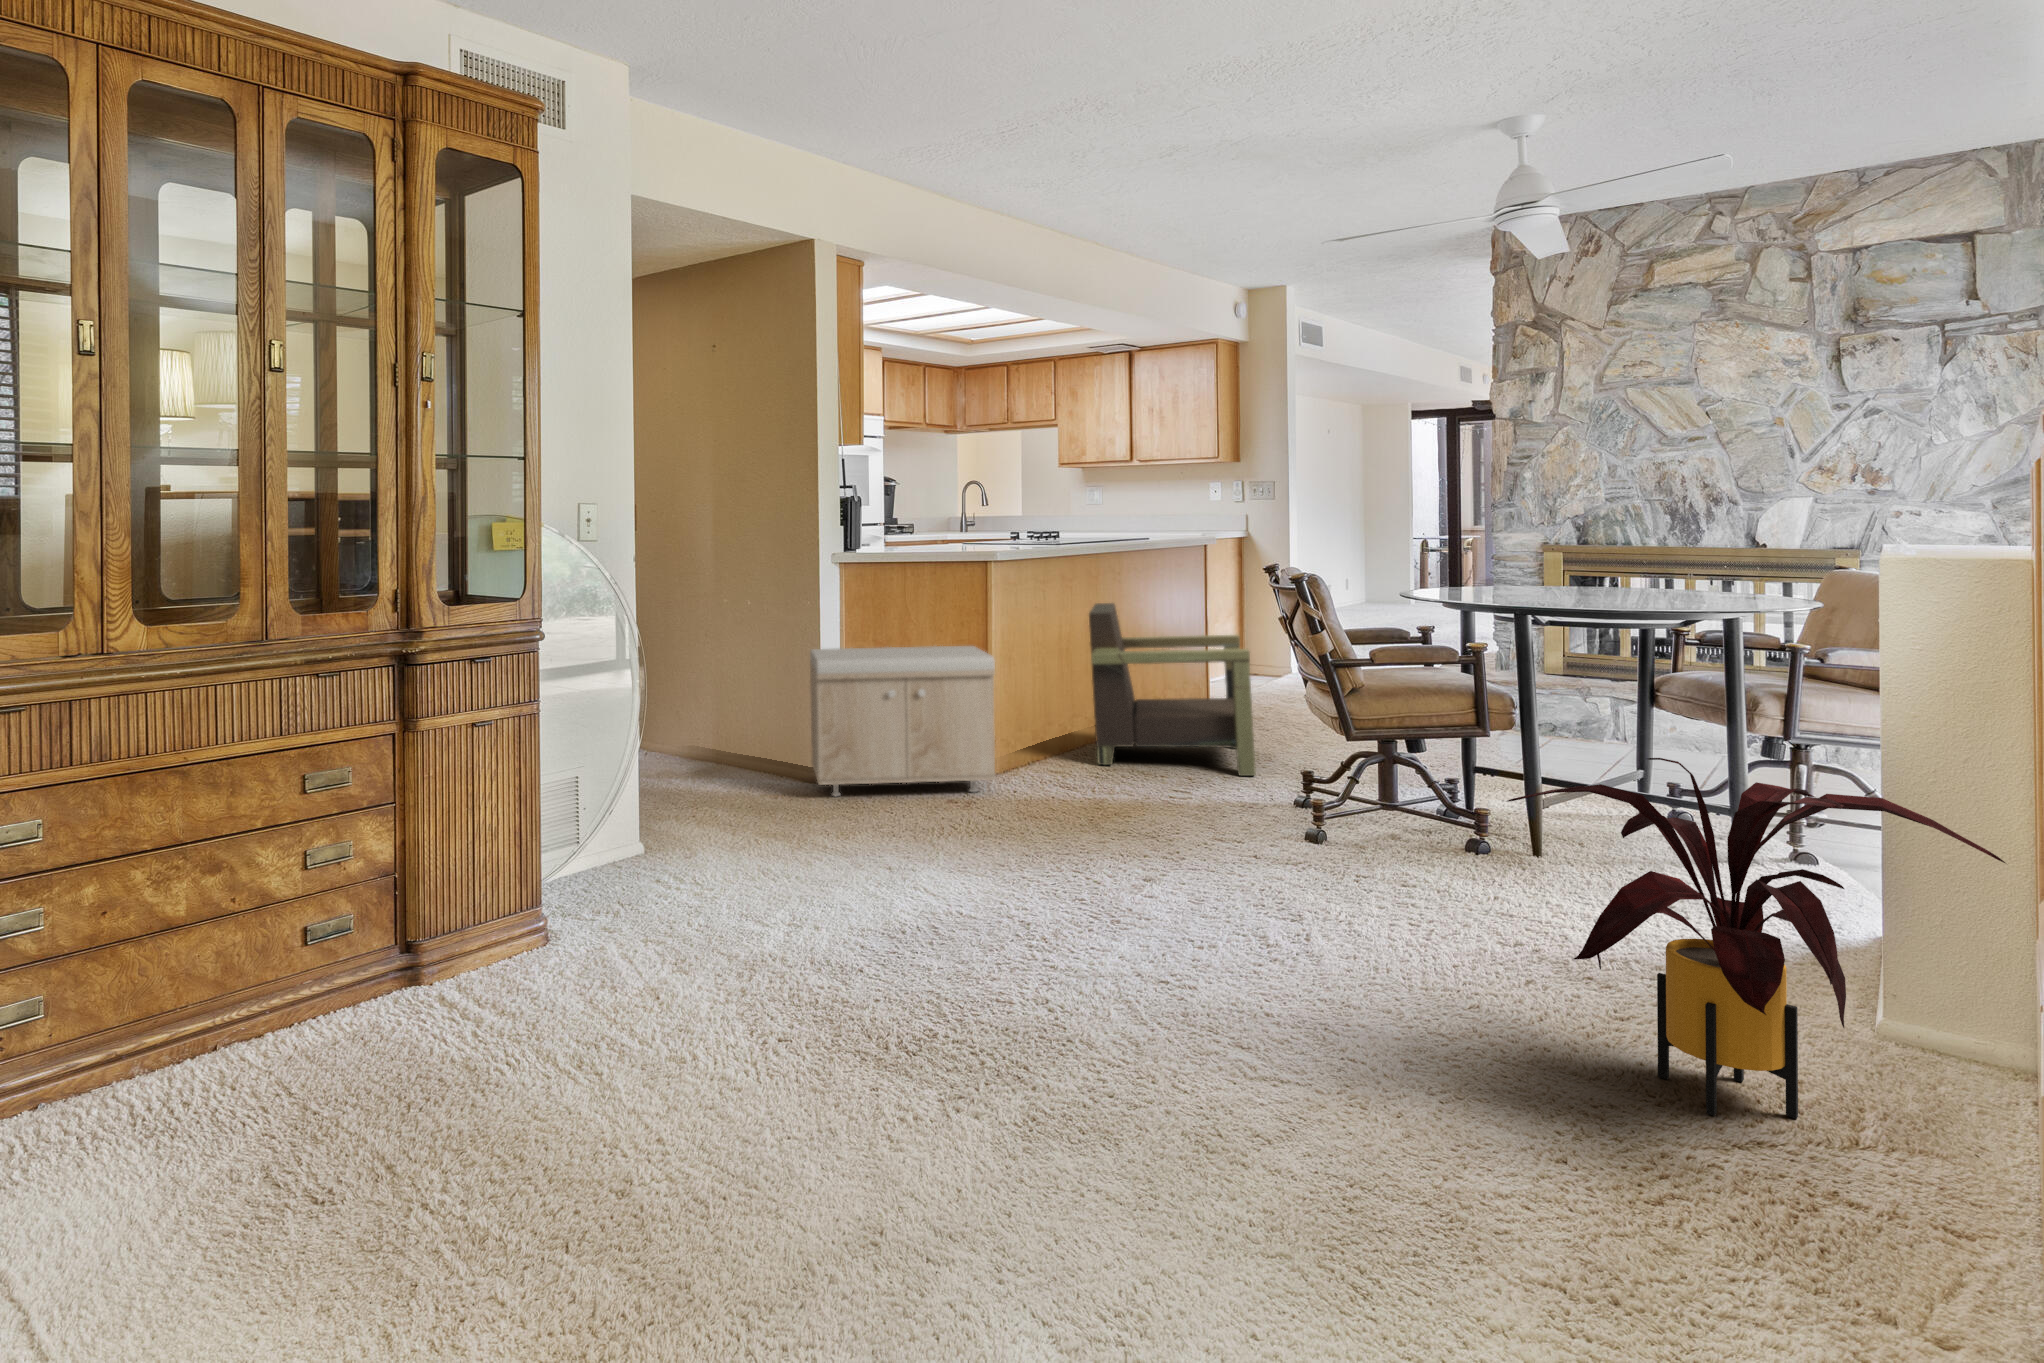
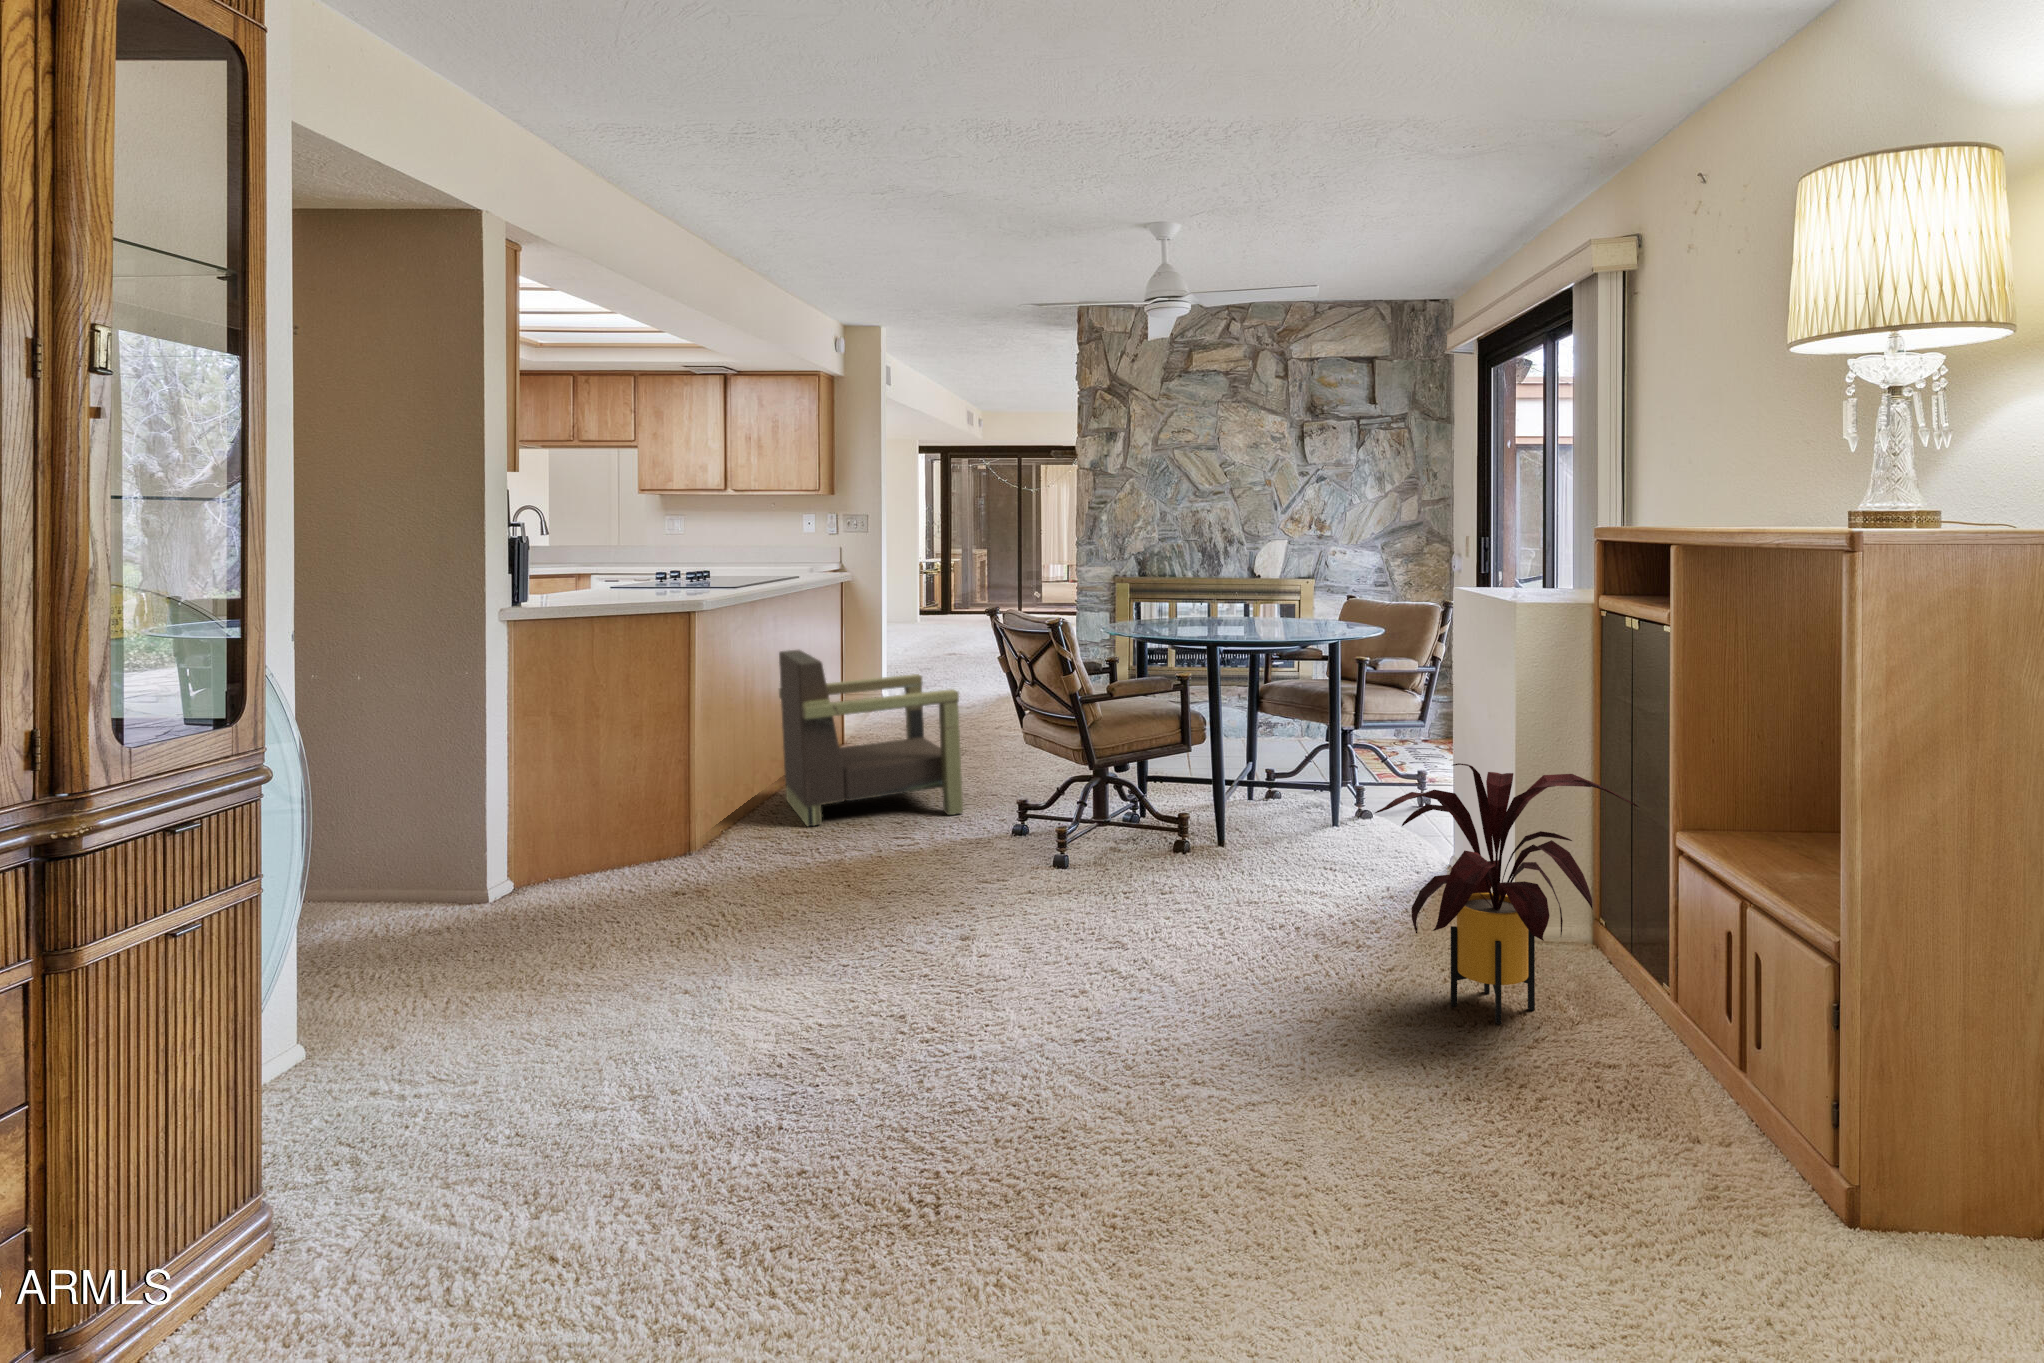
storage bench: present [810,646,995,796] -> none [470,711,734,922]

